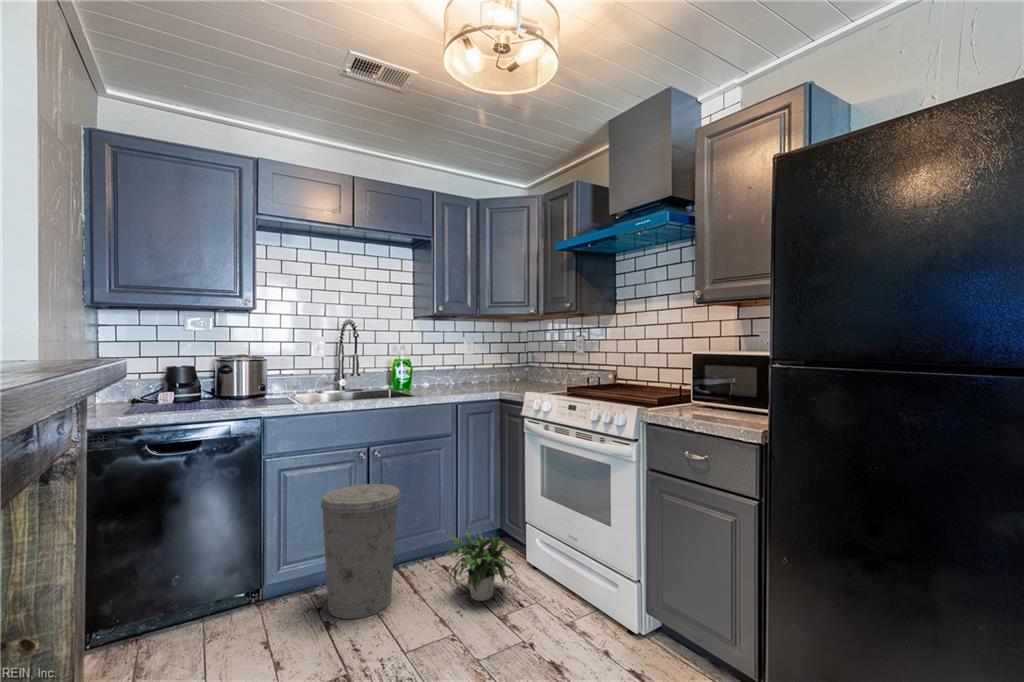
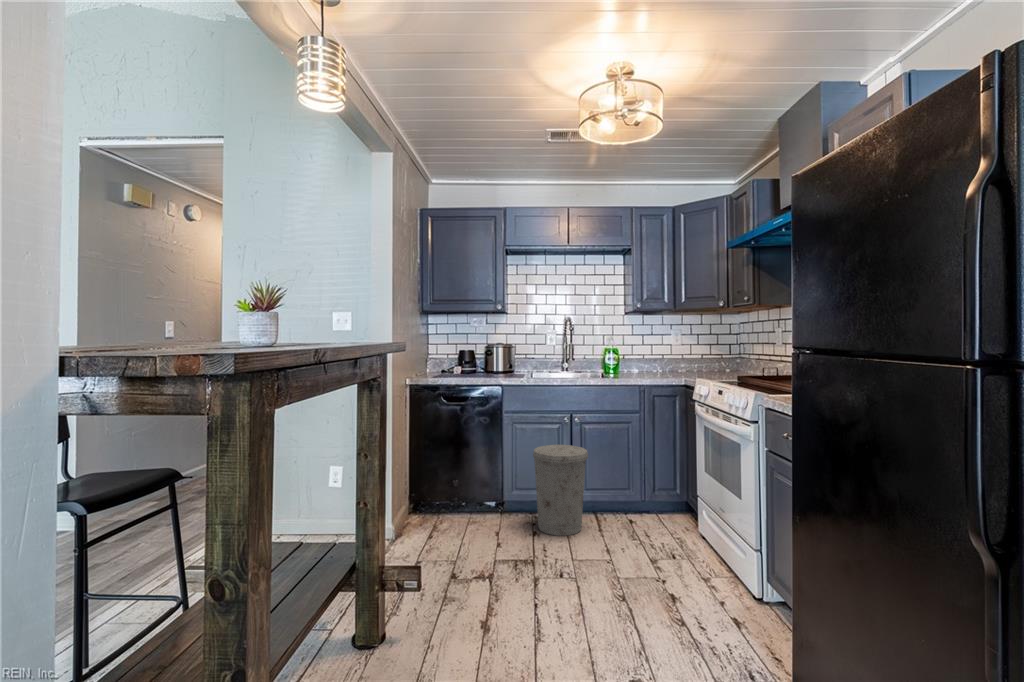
potted plant: present [431,532,516,601] -> none [611,490,676,548]

